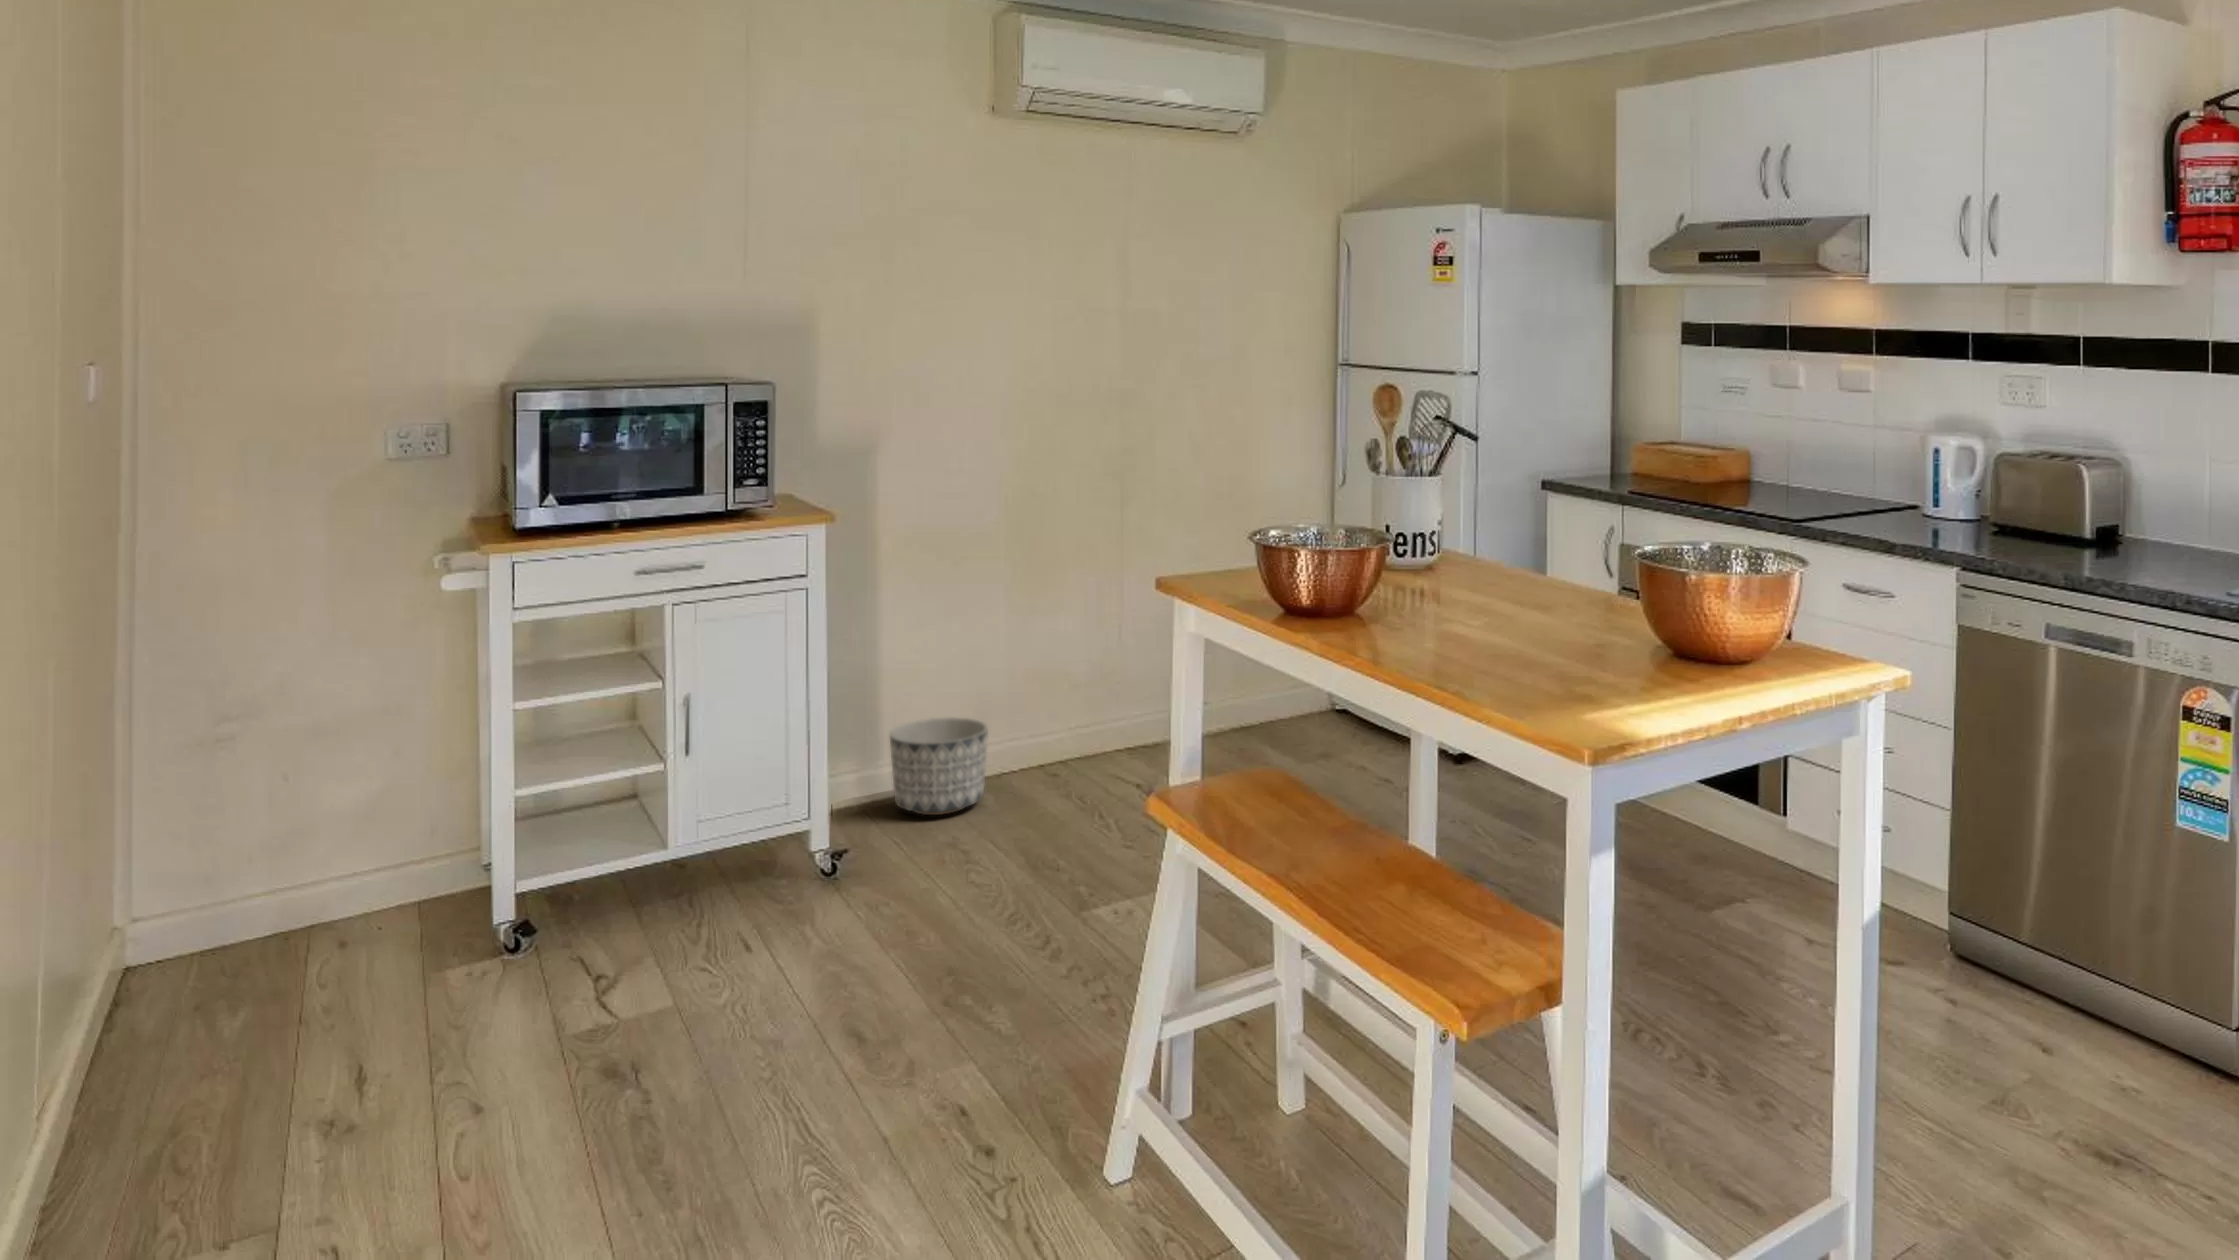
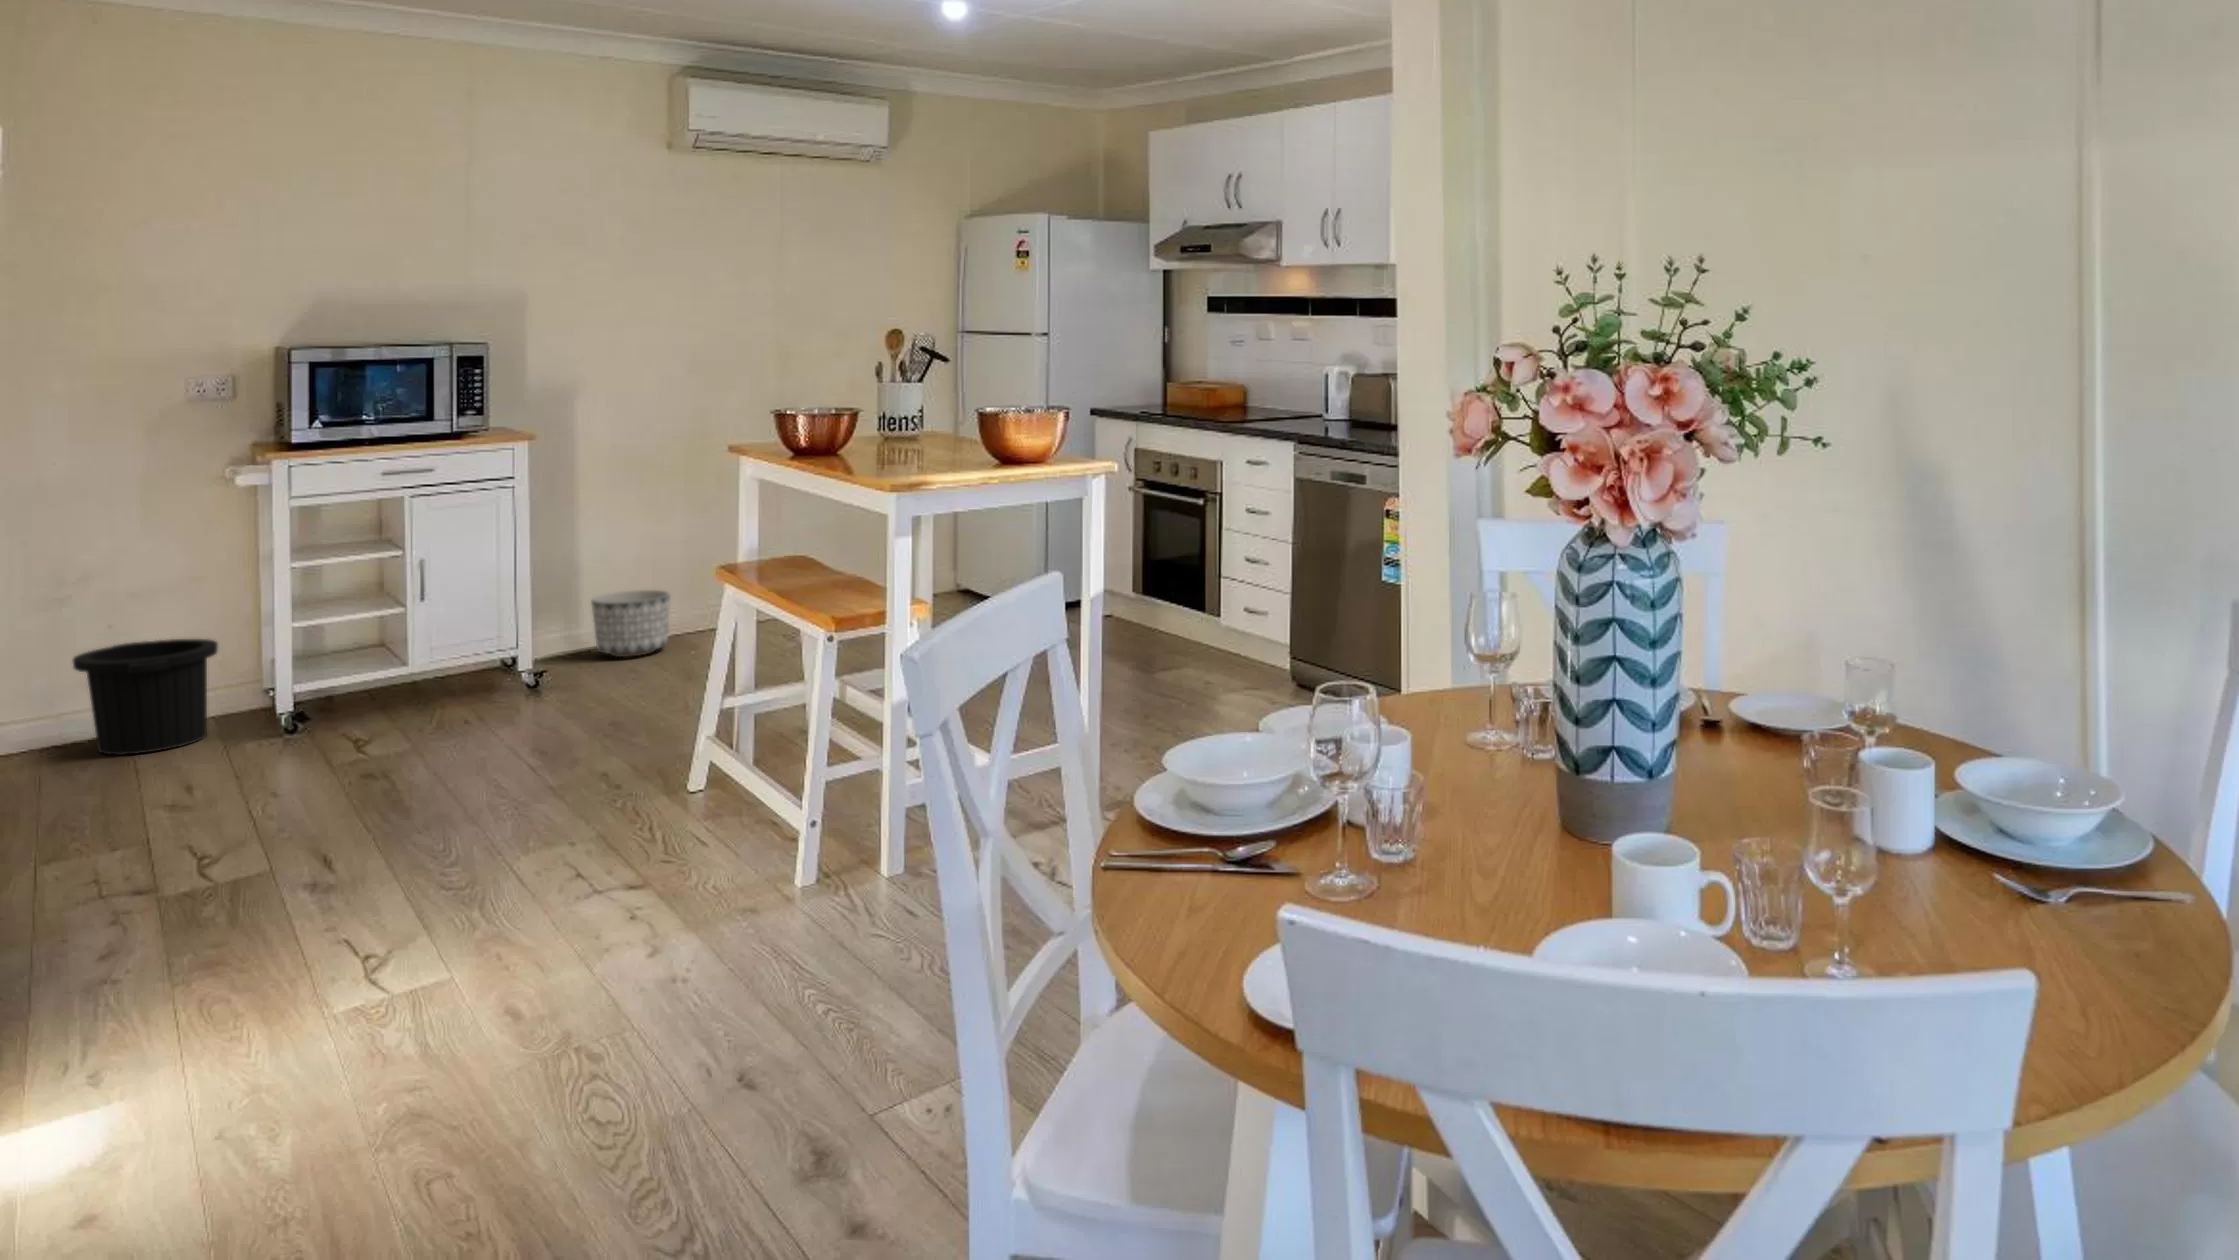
trash can: none [229,802,419,981] -> present [73,639,218,755]

